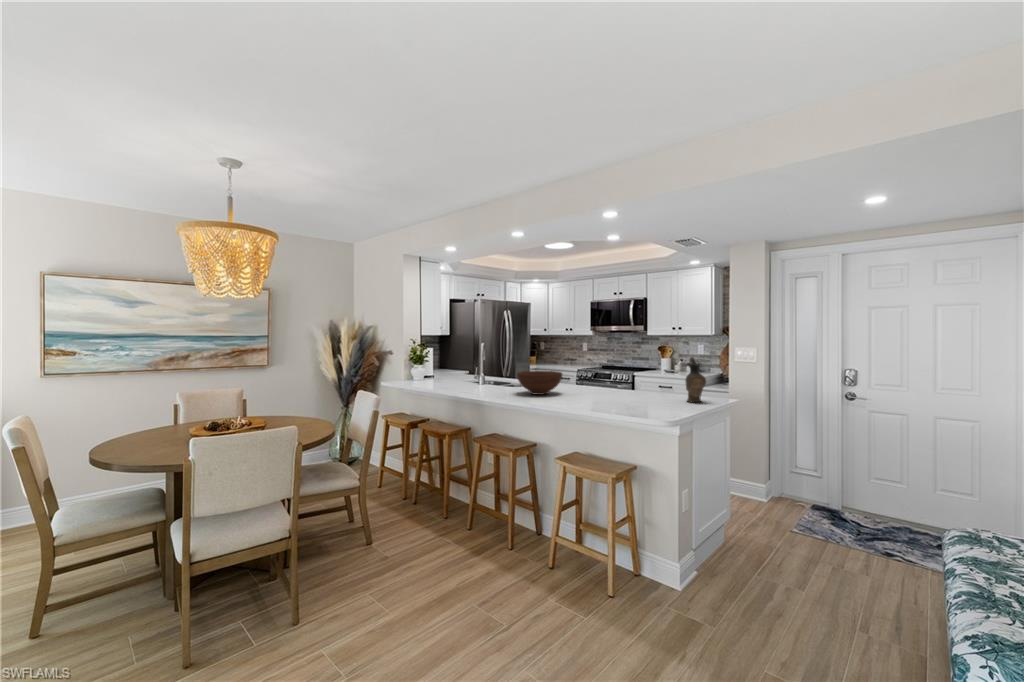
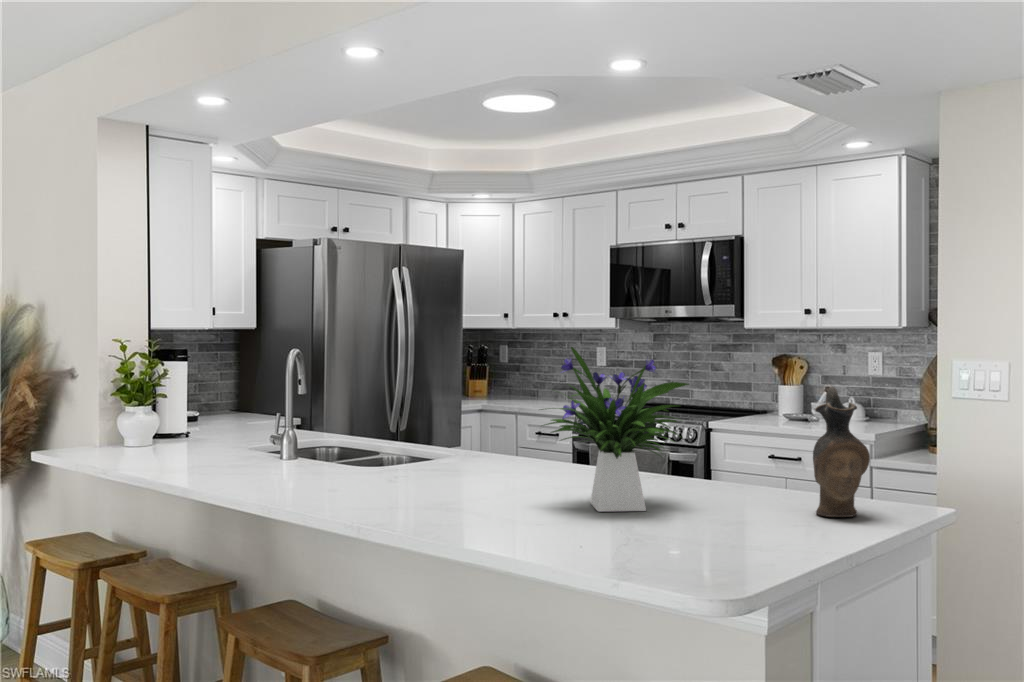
flower arrangement: none [585,342,640,401] -> present [541,347,689,511]
fruit bowl: present [517,371,562,395] -> none [361,423,486,490]

